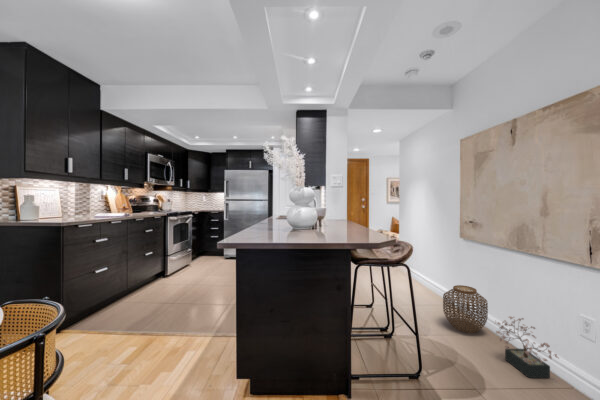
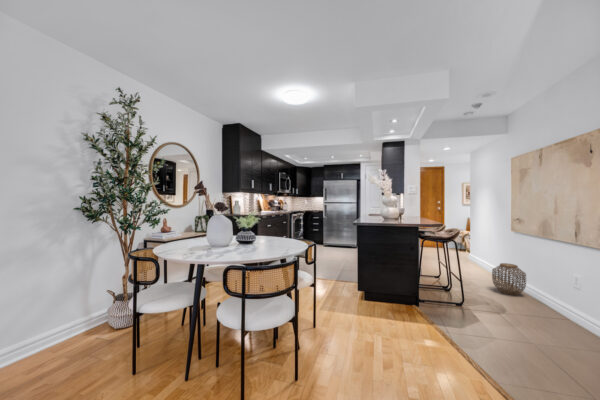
decorative plant: present [496,316,558,378] -> none [522,280,563,316]

